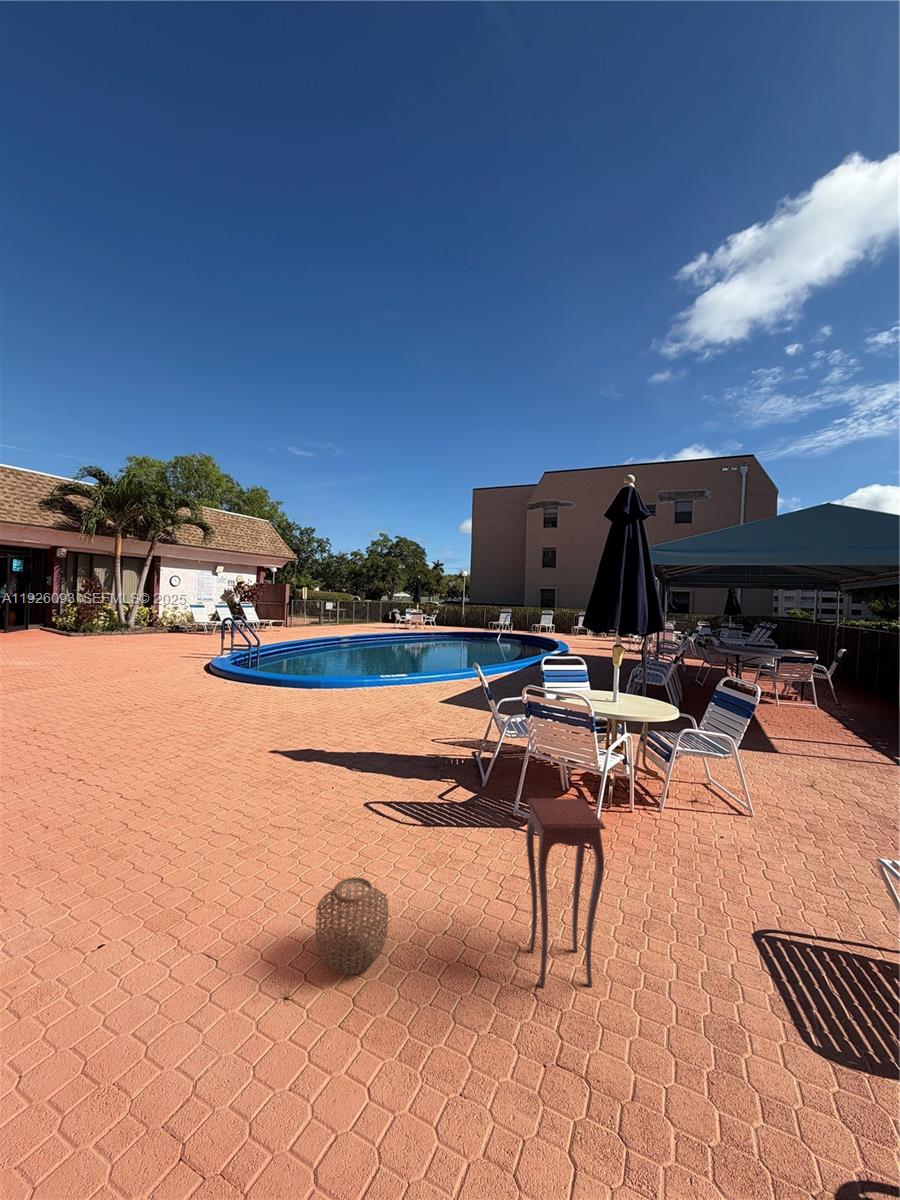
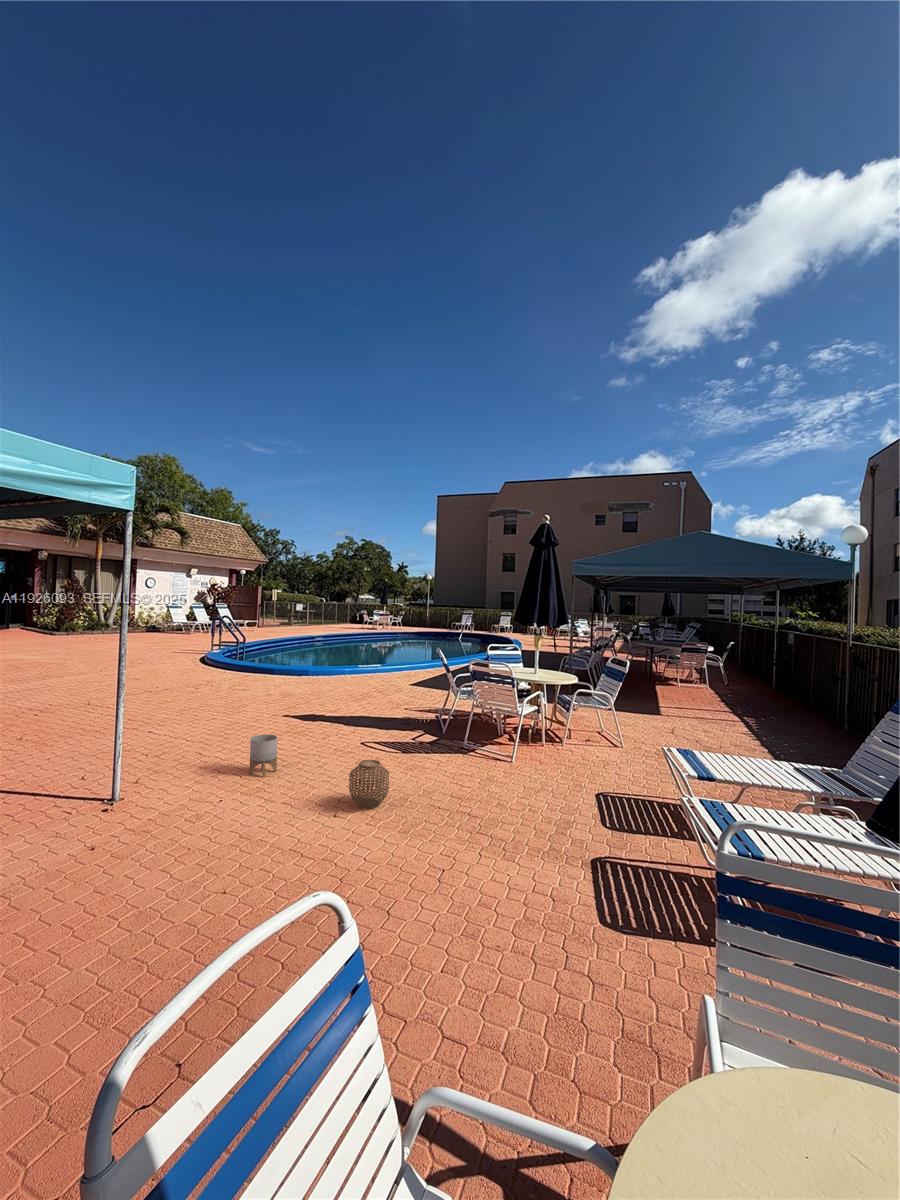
side table: present [526,798,606,988] -> none [466,715,507,811]
planter: none [176,806,222,880] -> present [249,734,277,777]

